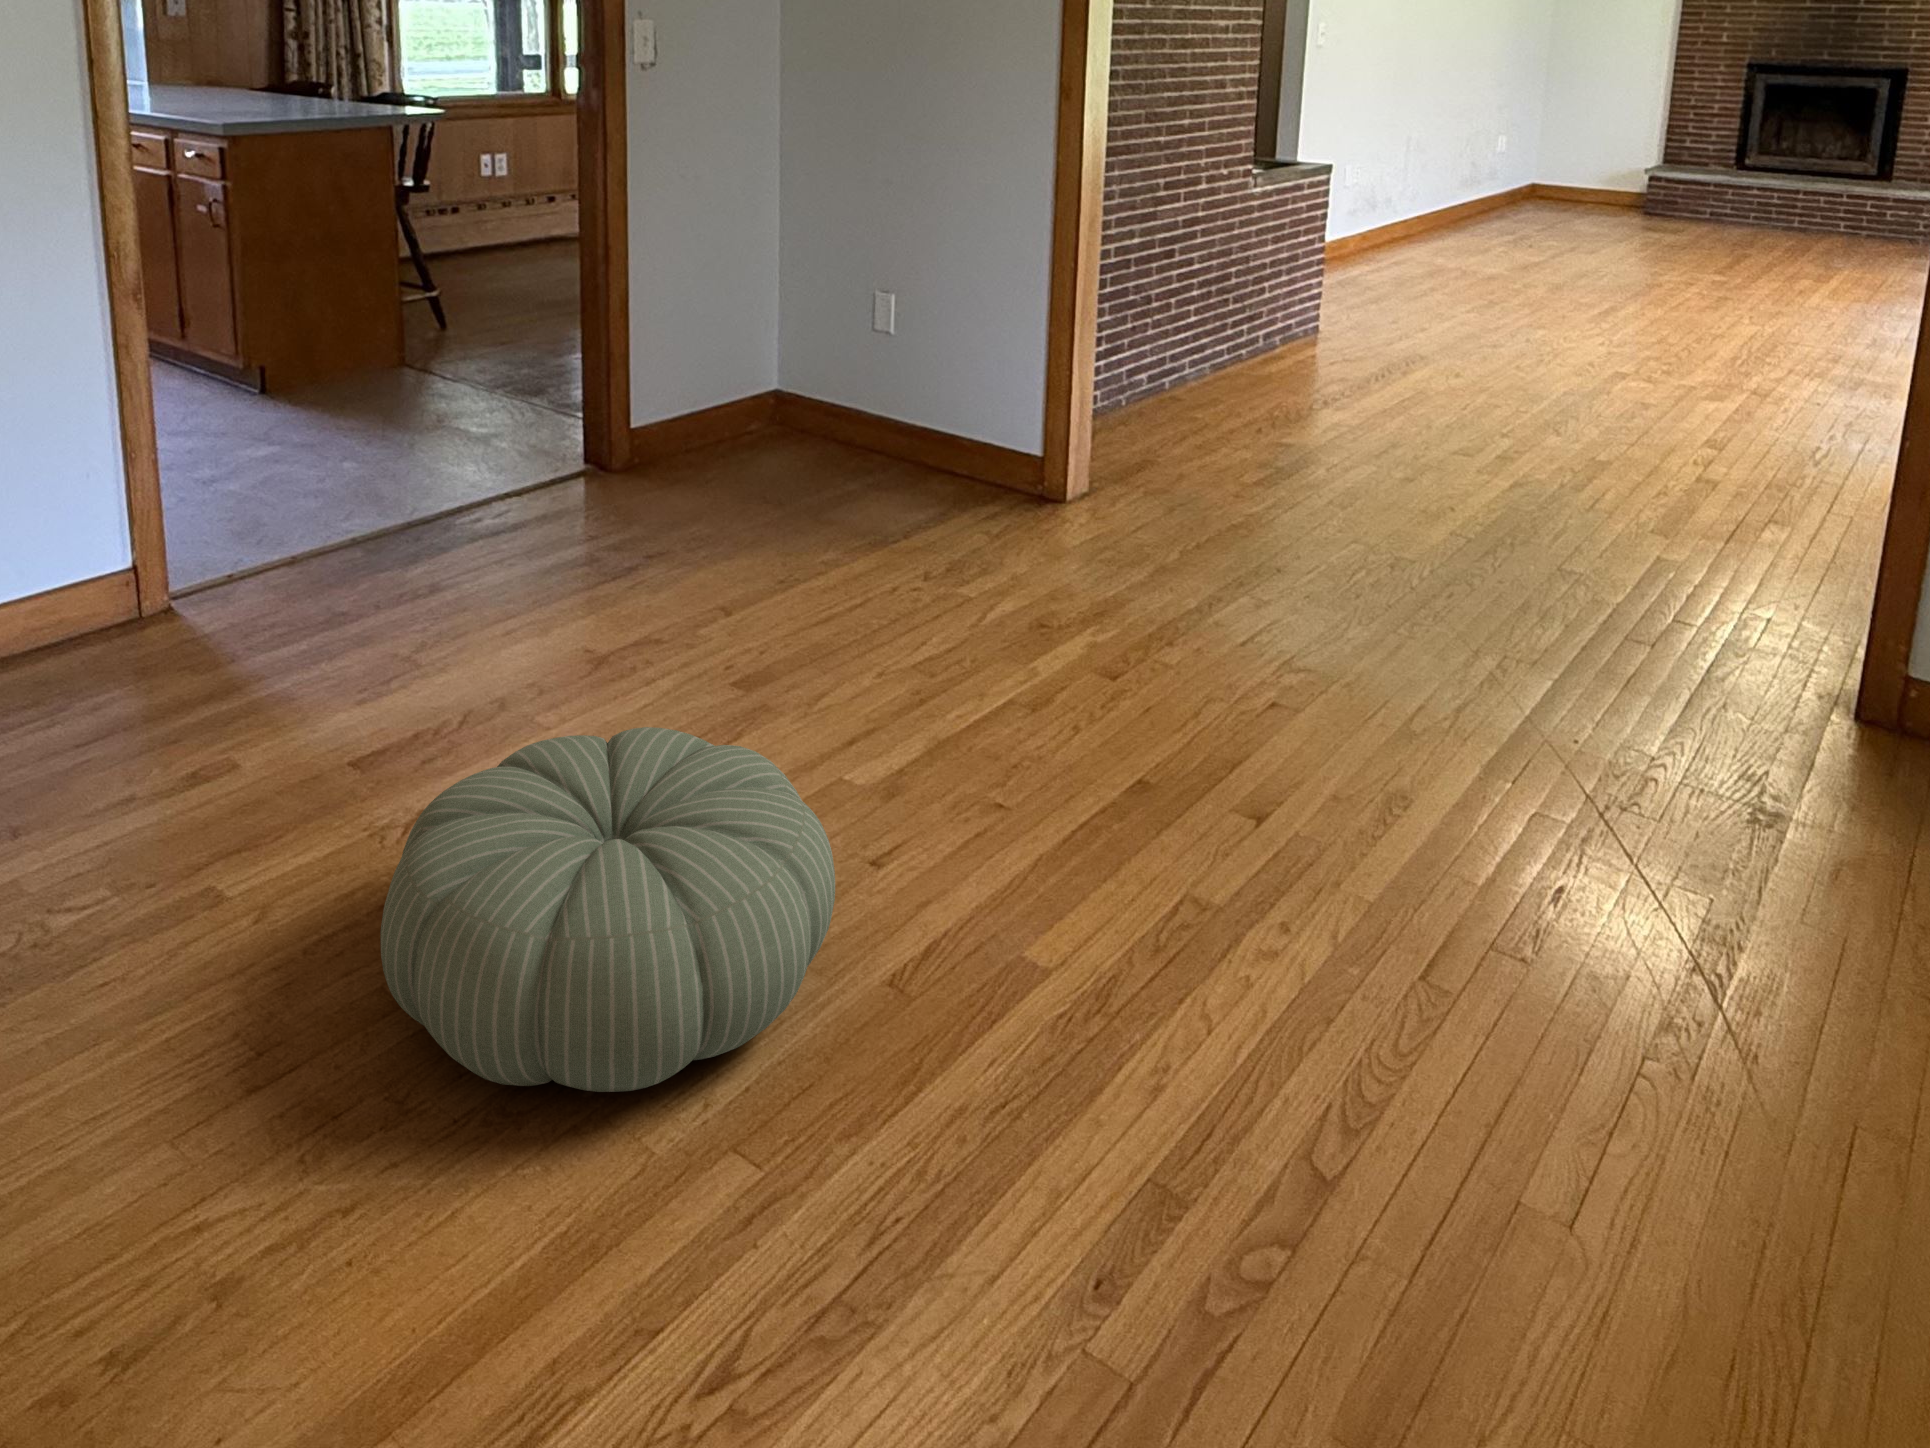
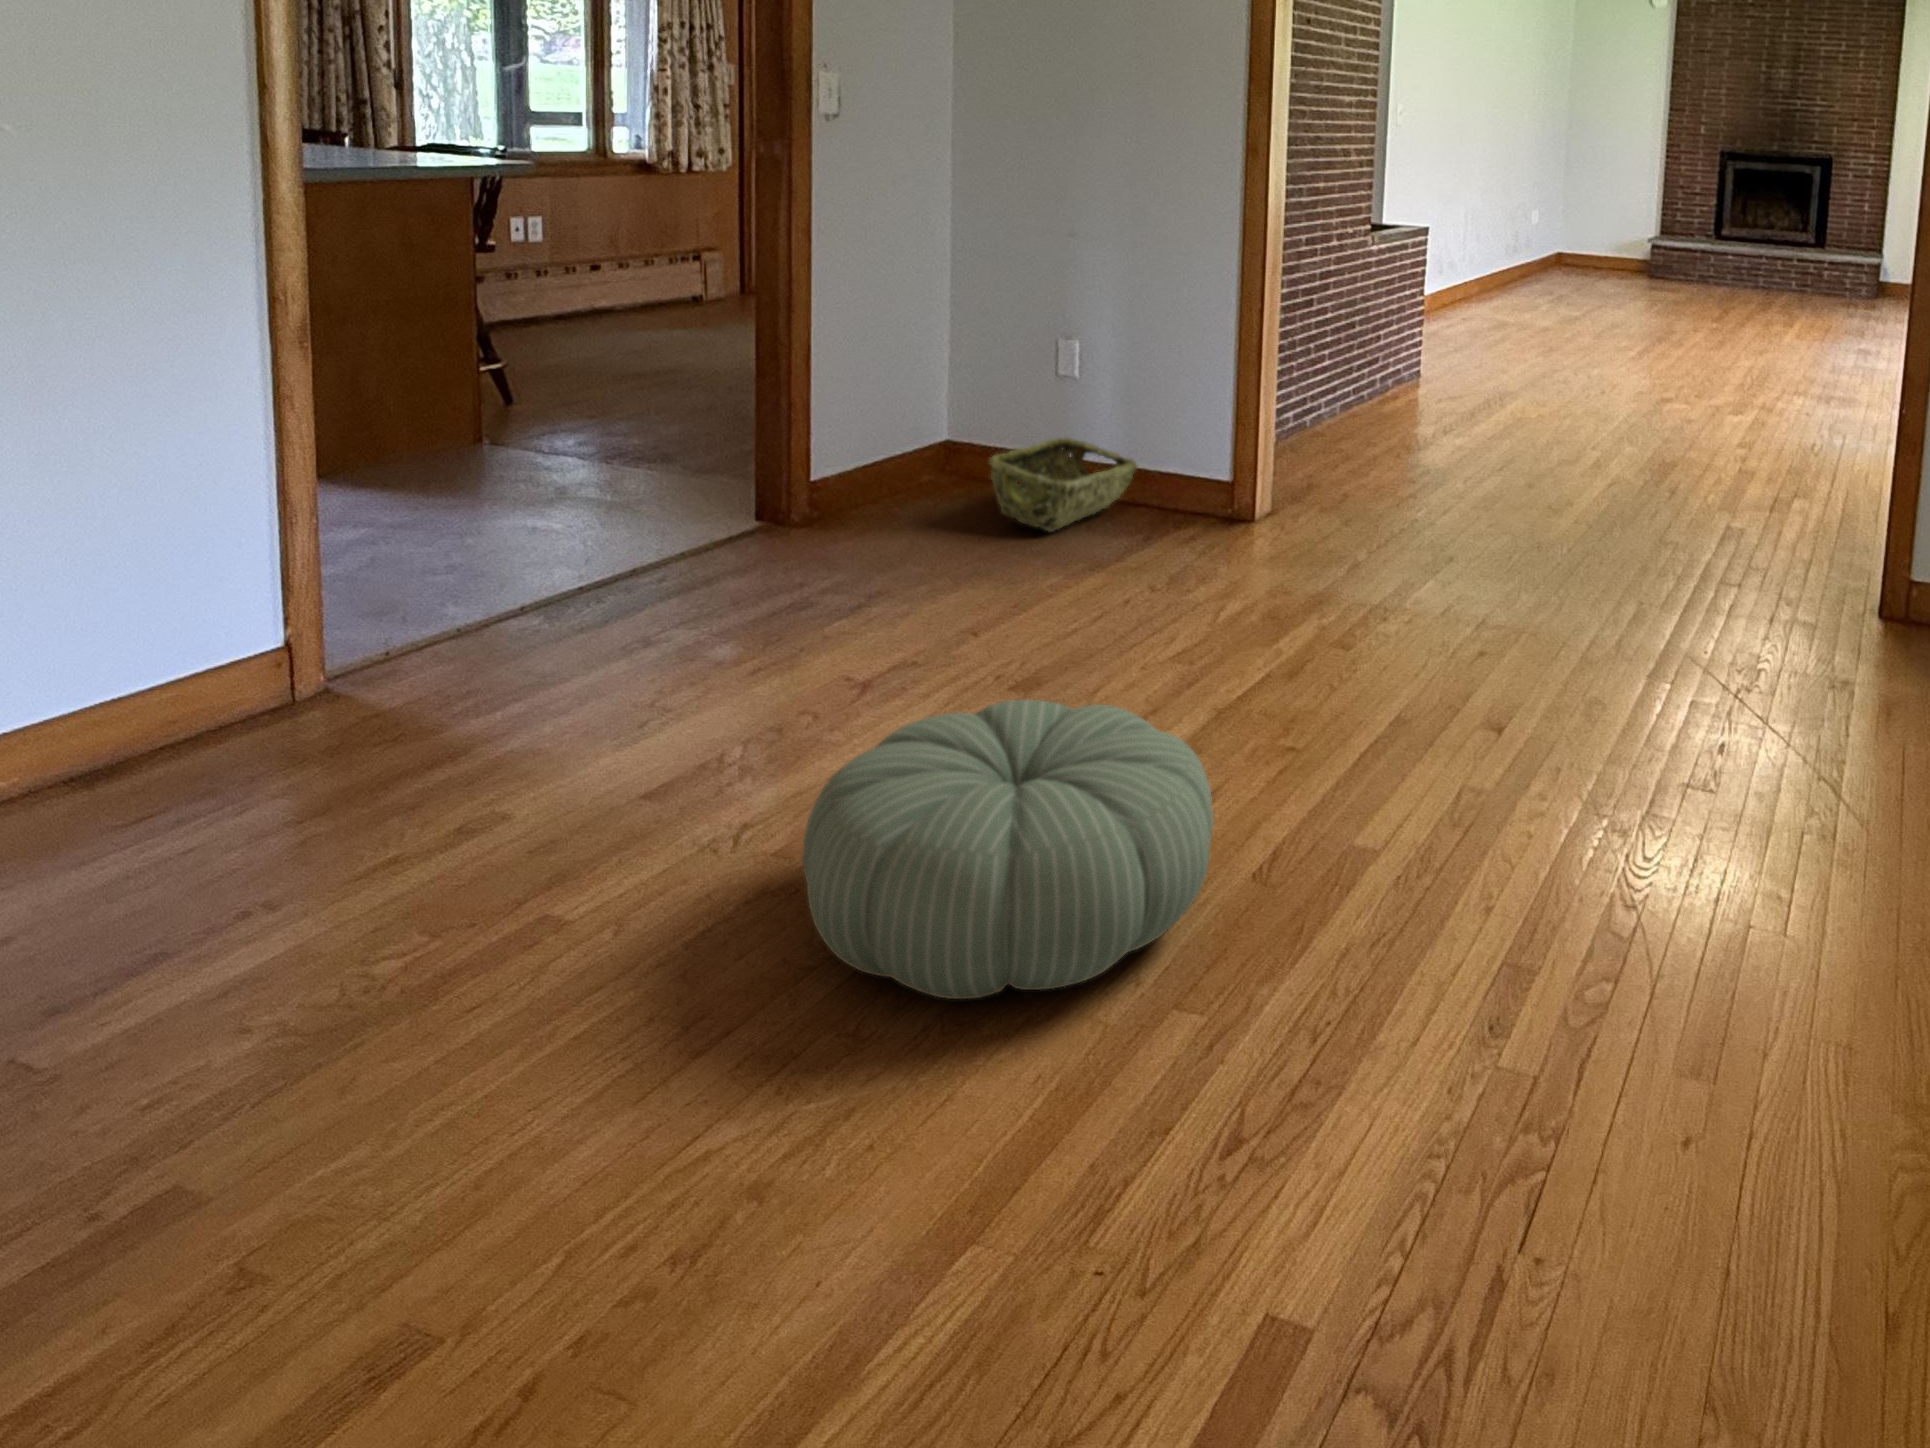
woven basket: none [788,397,946,499] -> present [989,438,1137,531]

